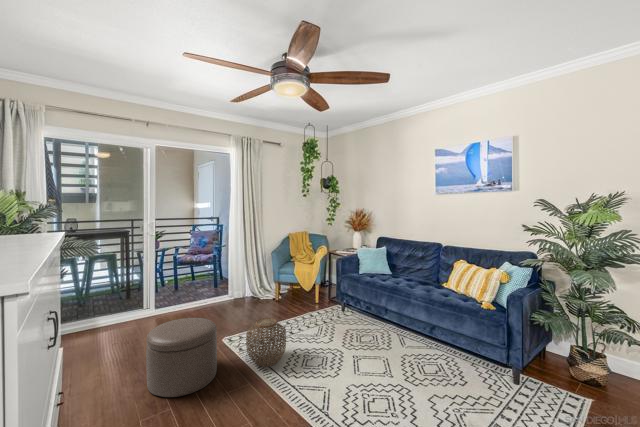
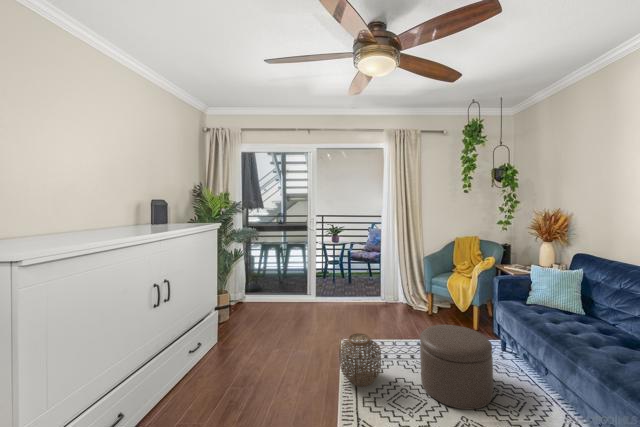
ottoman: present [146,318,217,397] -> present [420,325,493,409]

